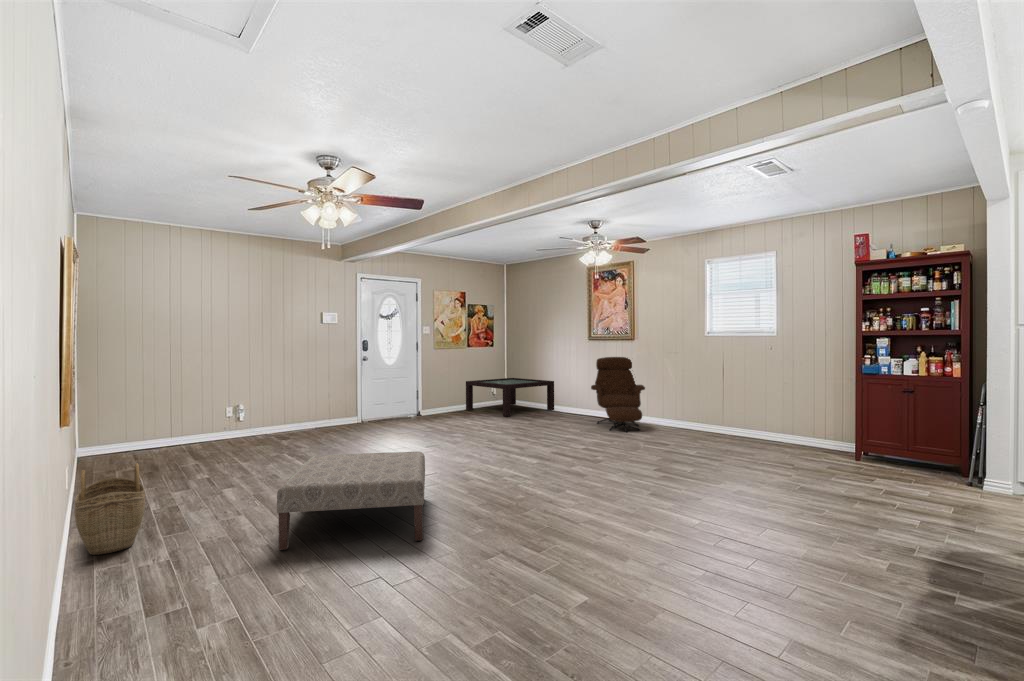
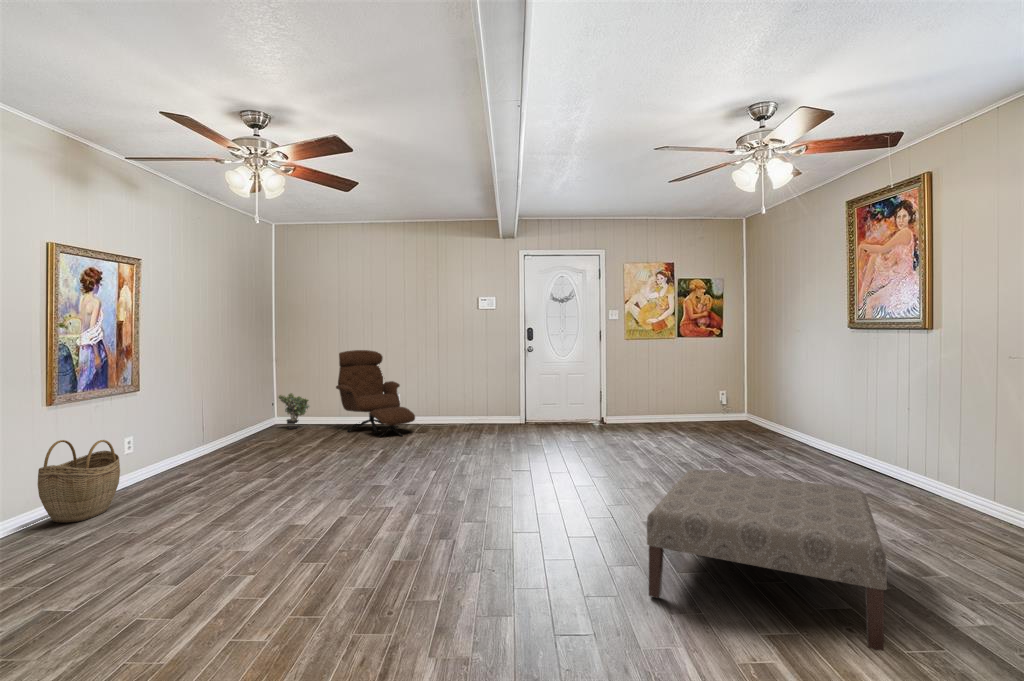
lounge chair: present [591,357,645,432] -> present [336,350,415,437]
coffee table: present [466,378,554,417] -> none [669,383,801,439]
potted plant: none [102,414,145,454] -> present [278,393,310,429]
ottoman: present [277,452,425,550] -> present [647,469,887,651]

